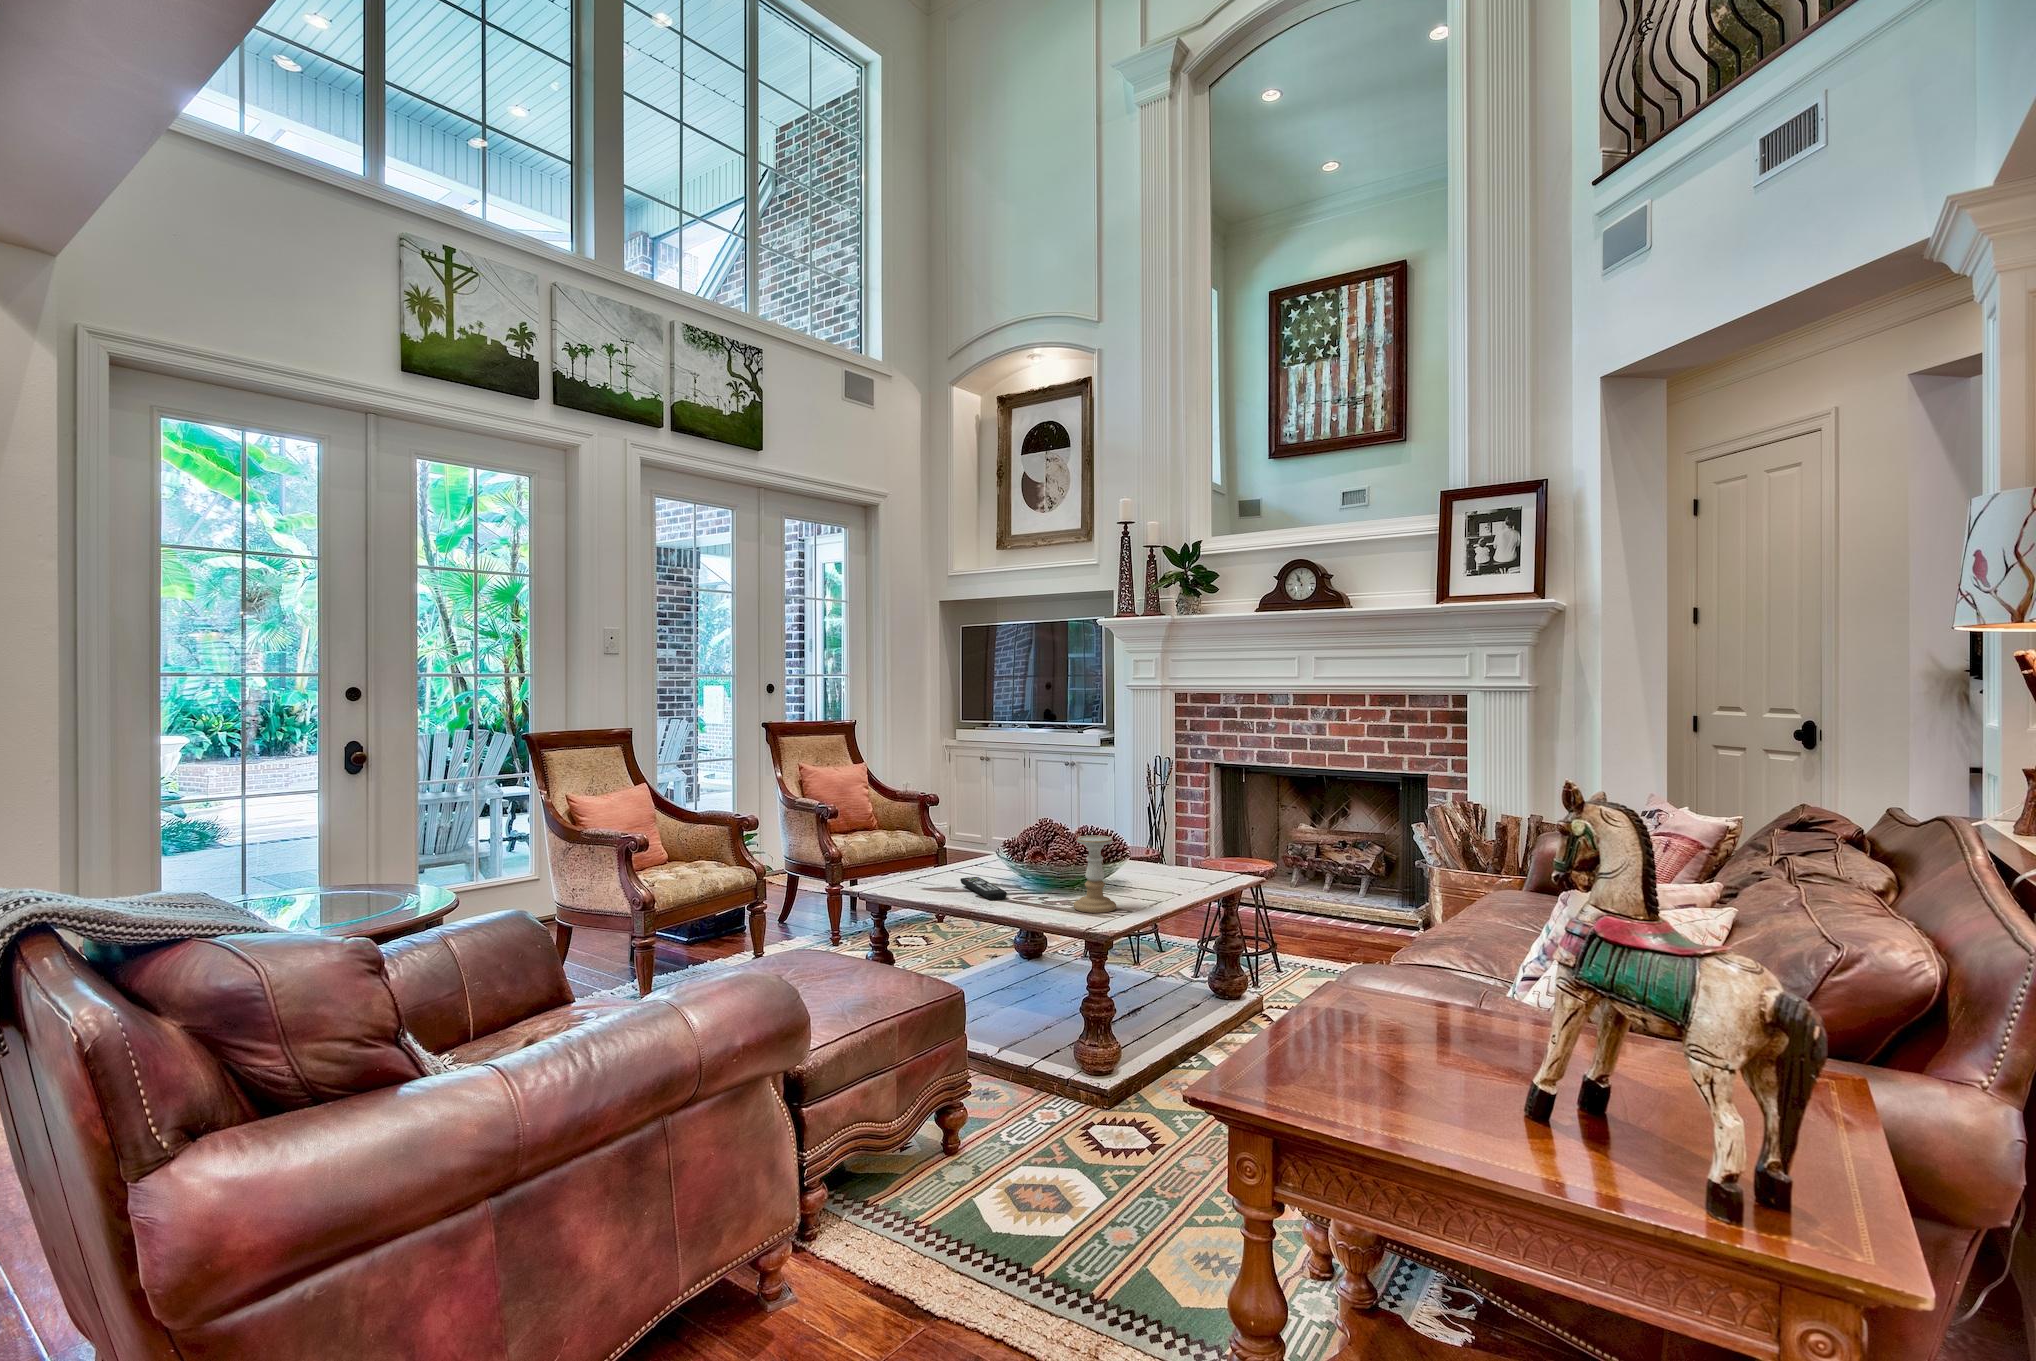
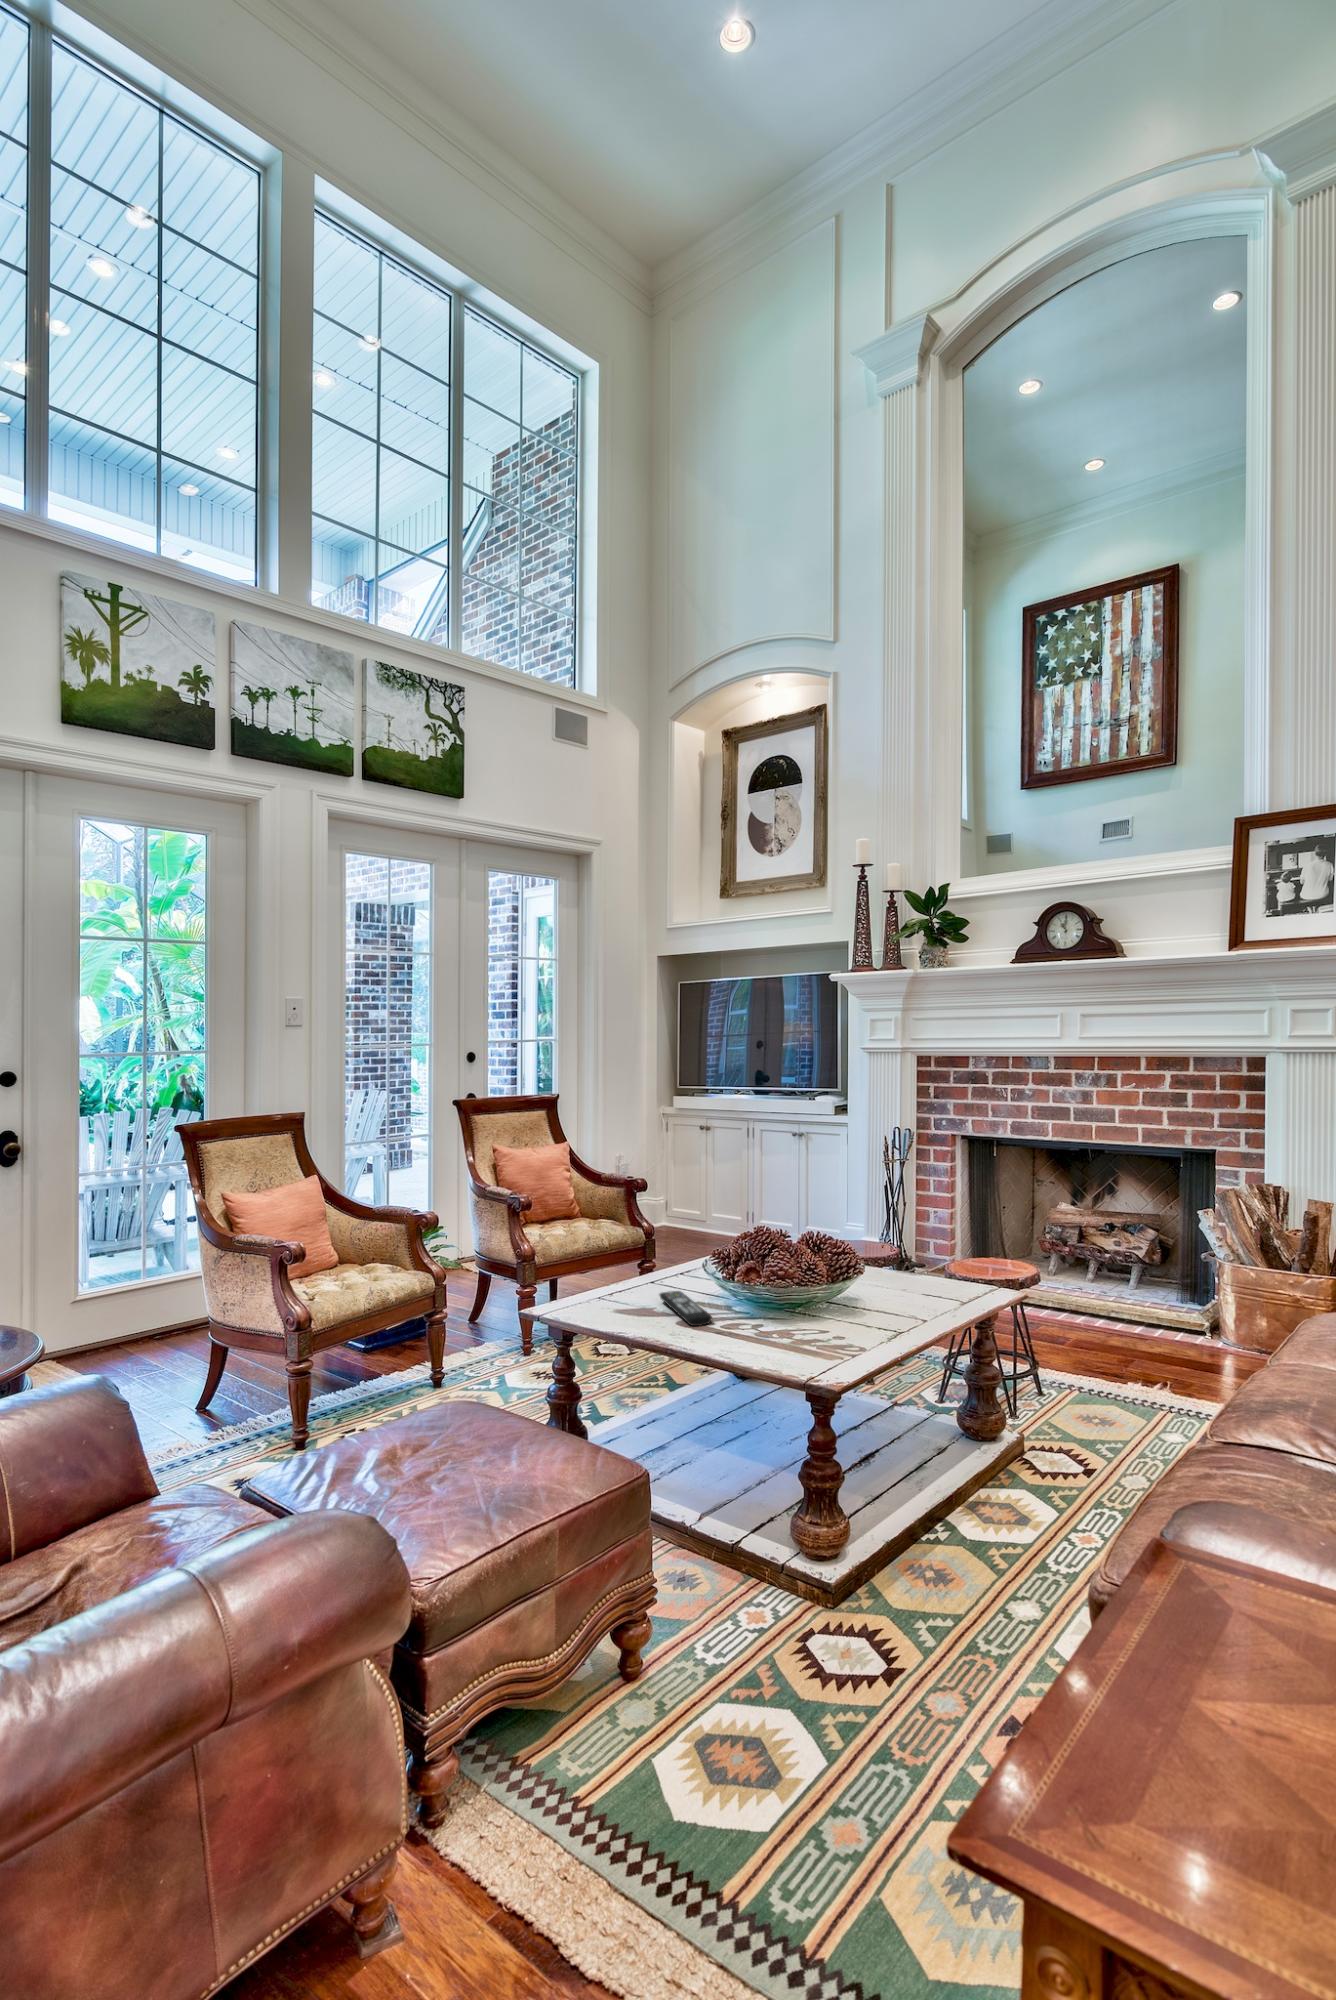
candle holder: present [1074,835,1116,913] -> none [791,1252,843,1351]

